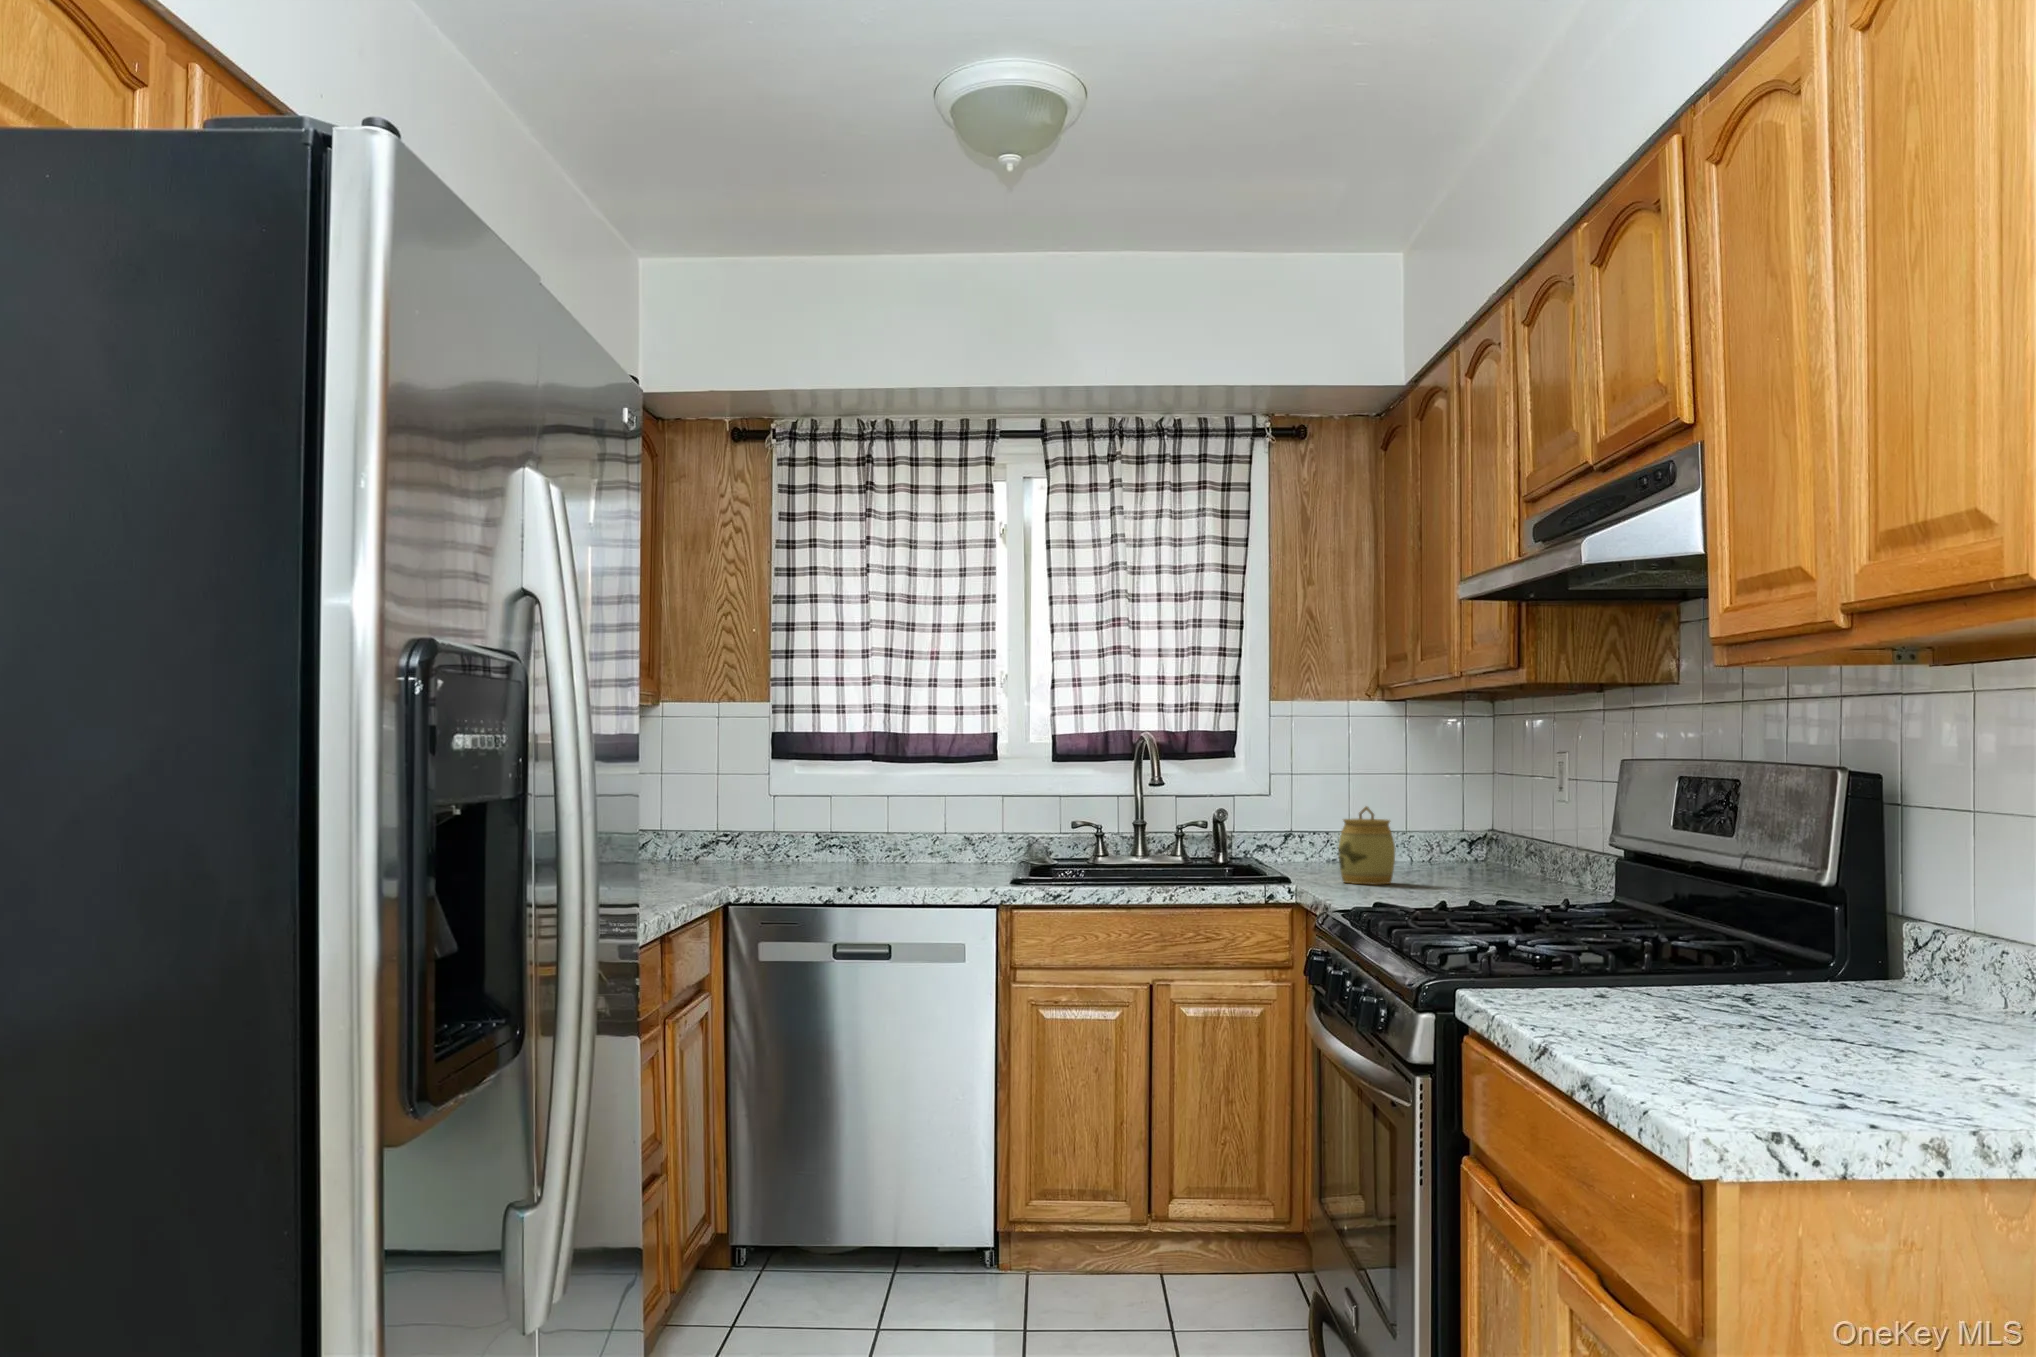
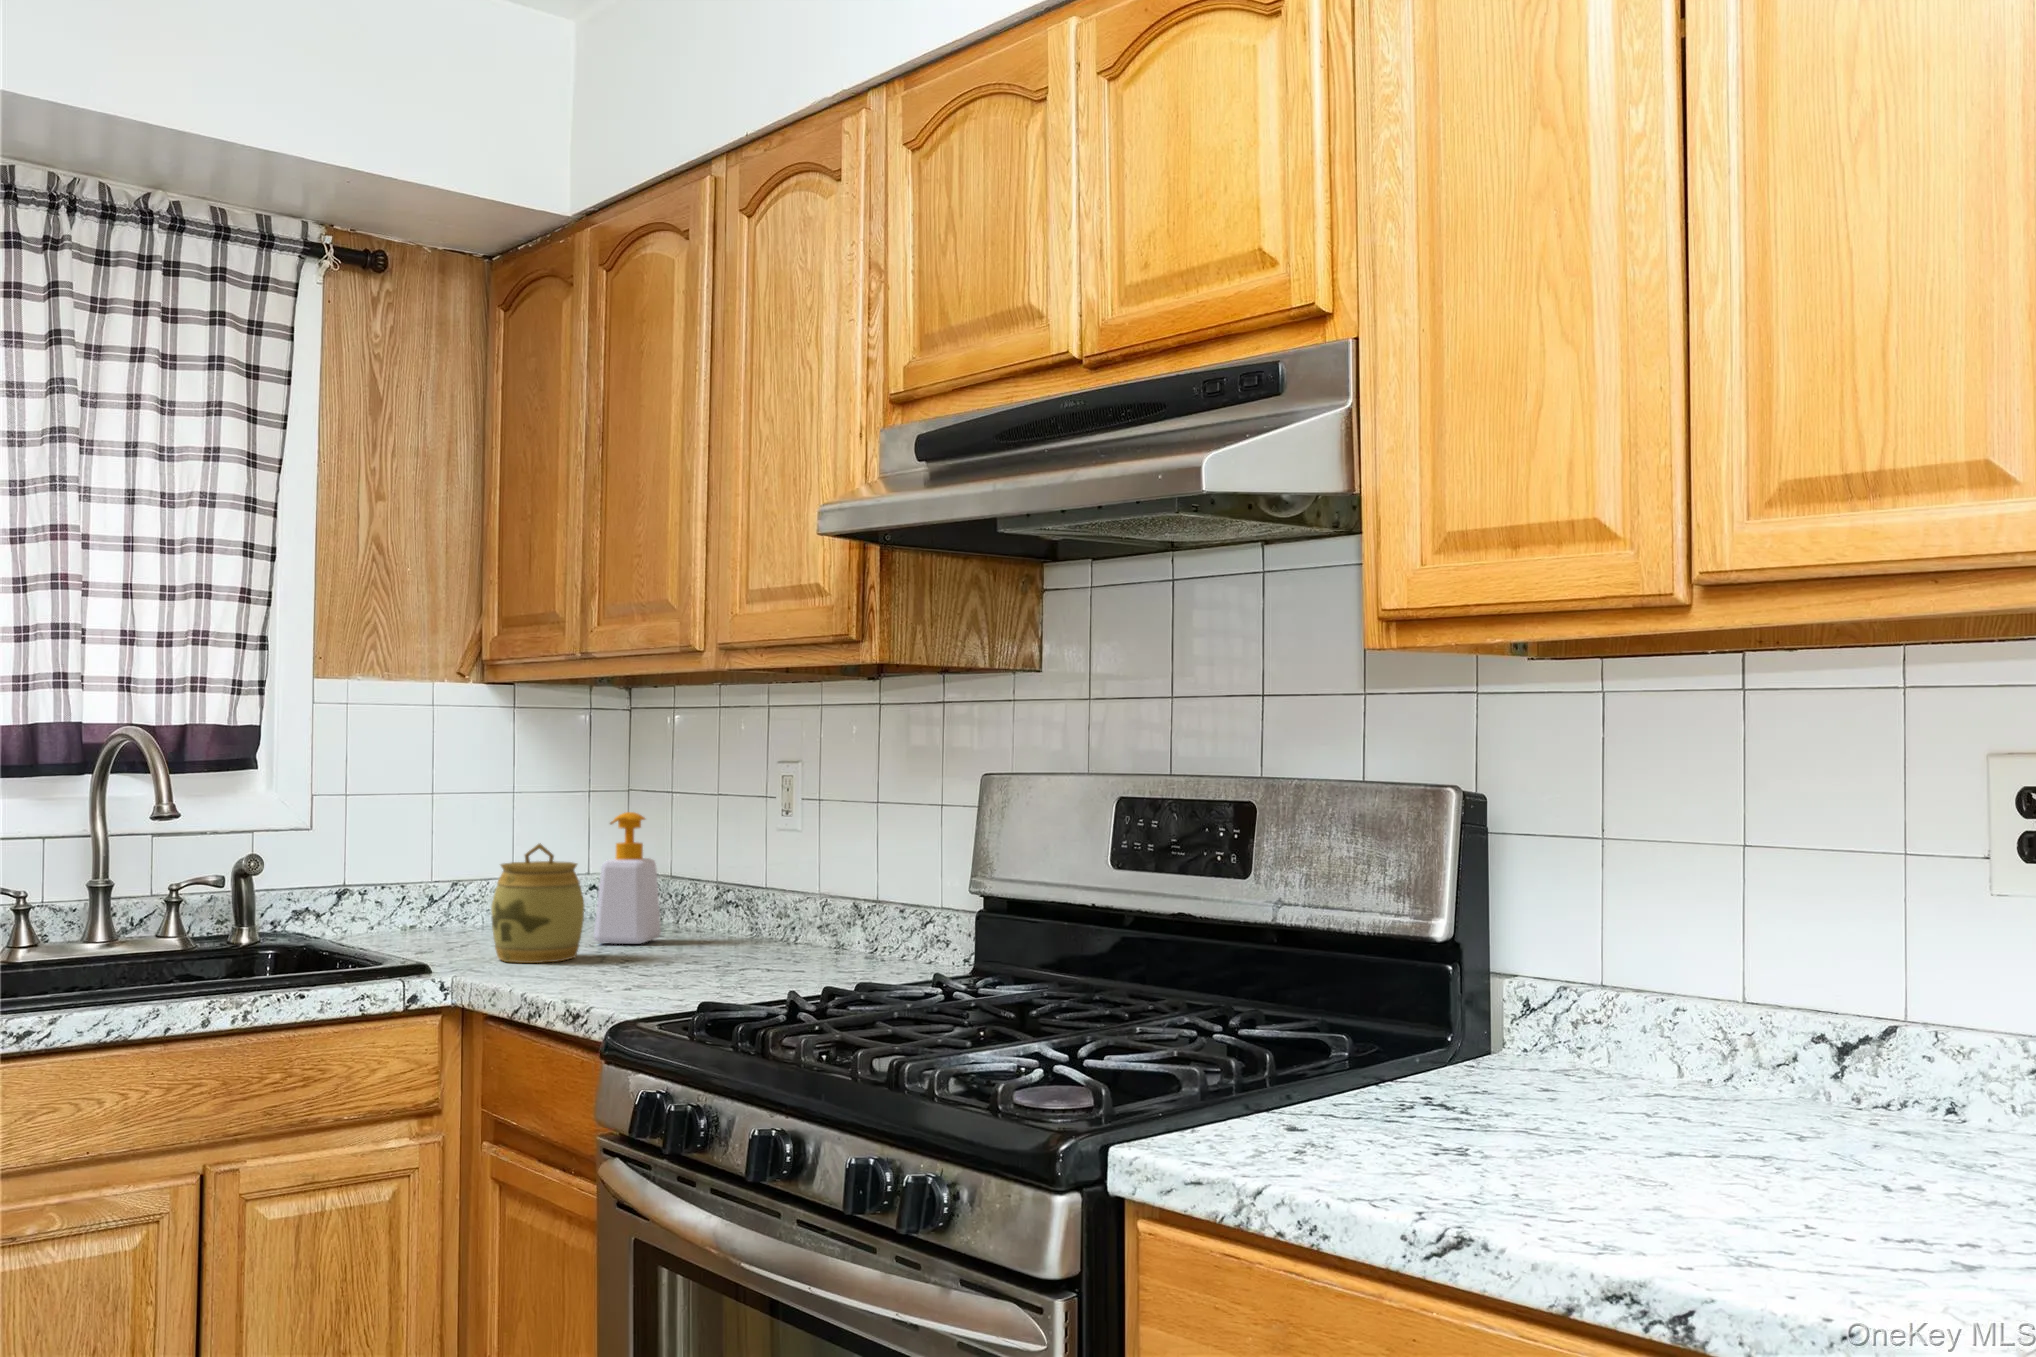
soap bottle: none [1425,789,1477,882] -> present [594,812,661,944]

